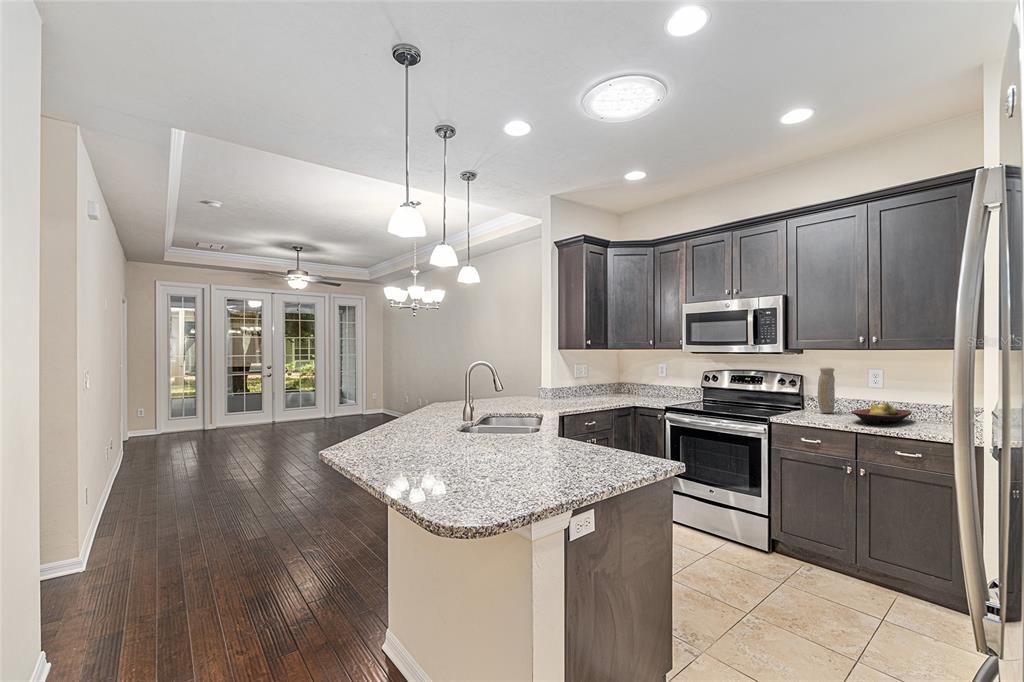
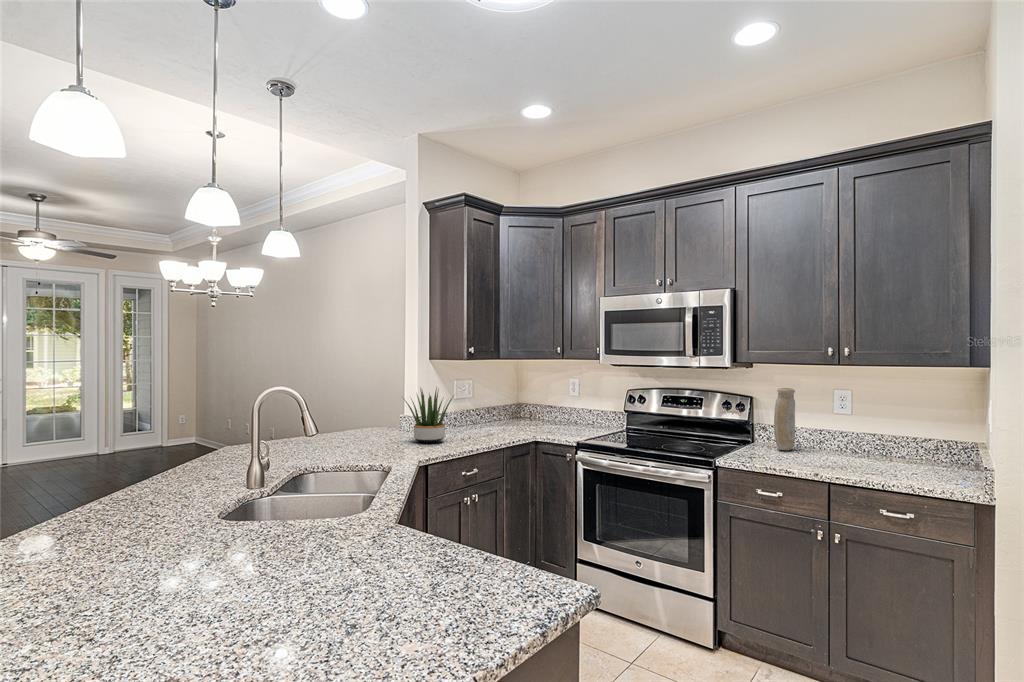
potted plant: none [543,367,579,405] -> present [405,388,454,443]
fruit bowl: present [852,403,912,424] -> none [819,438,892,469]

